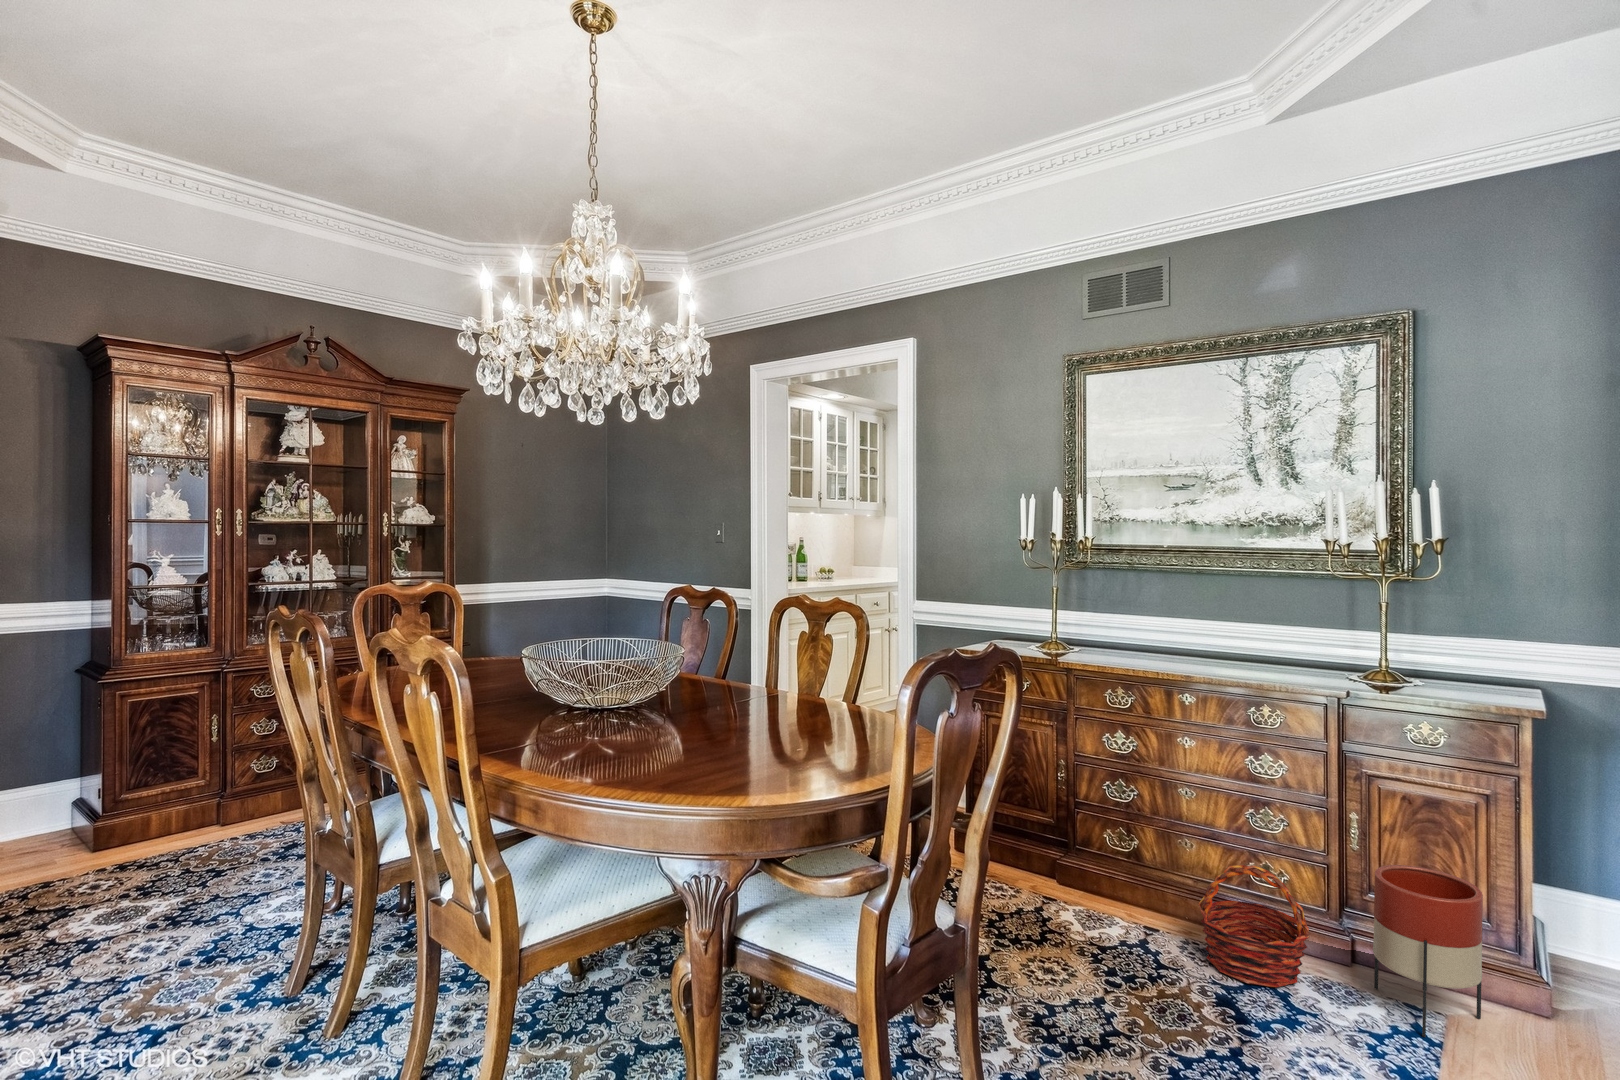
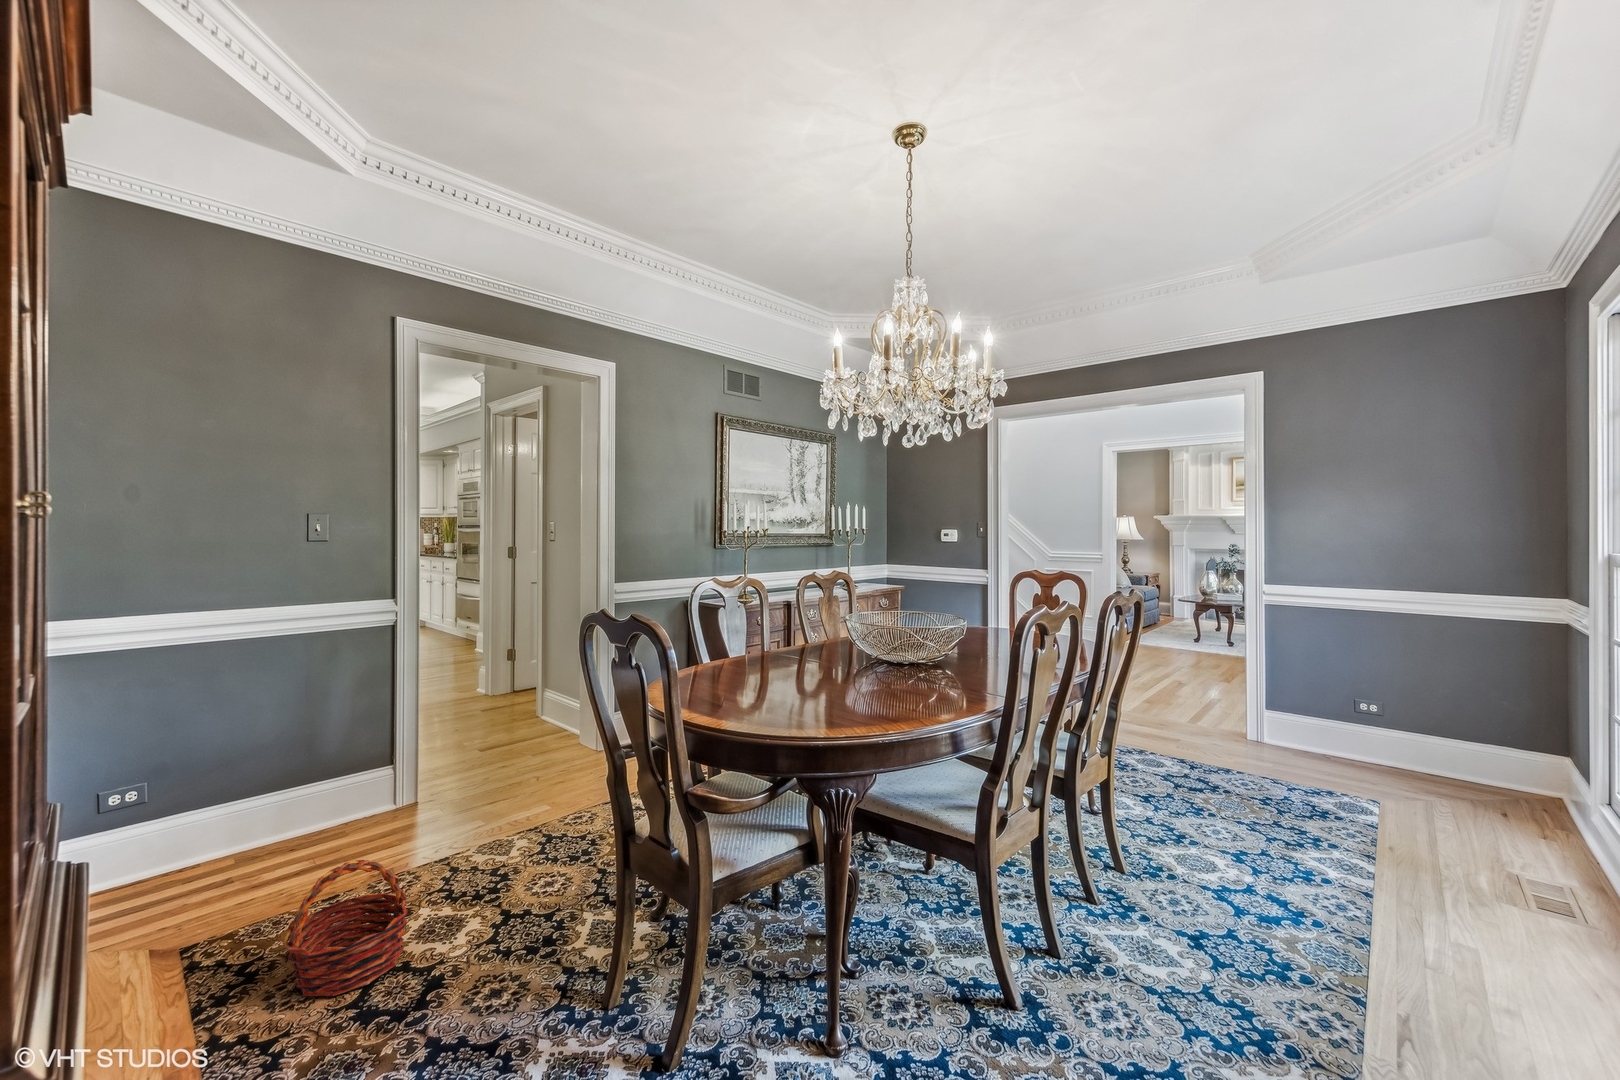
planter: present [1373,865,1483,1037] -> none [448,781,533,916]

